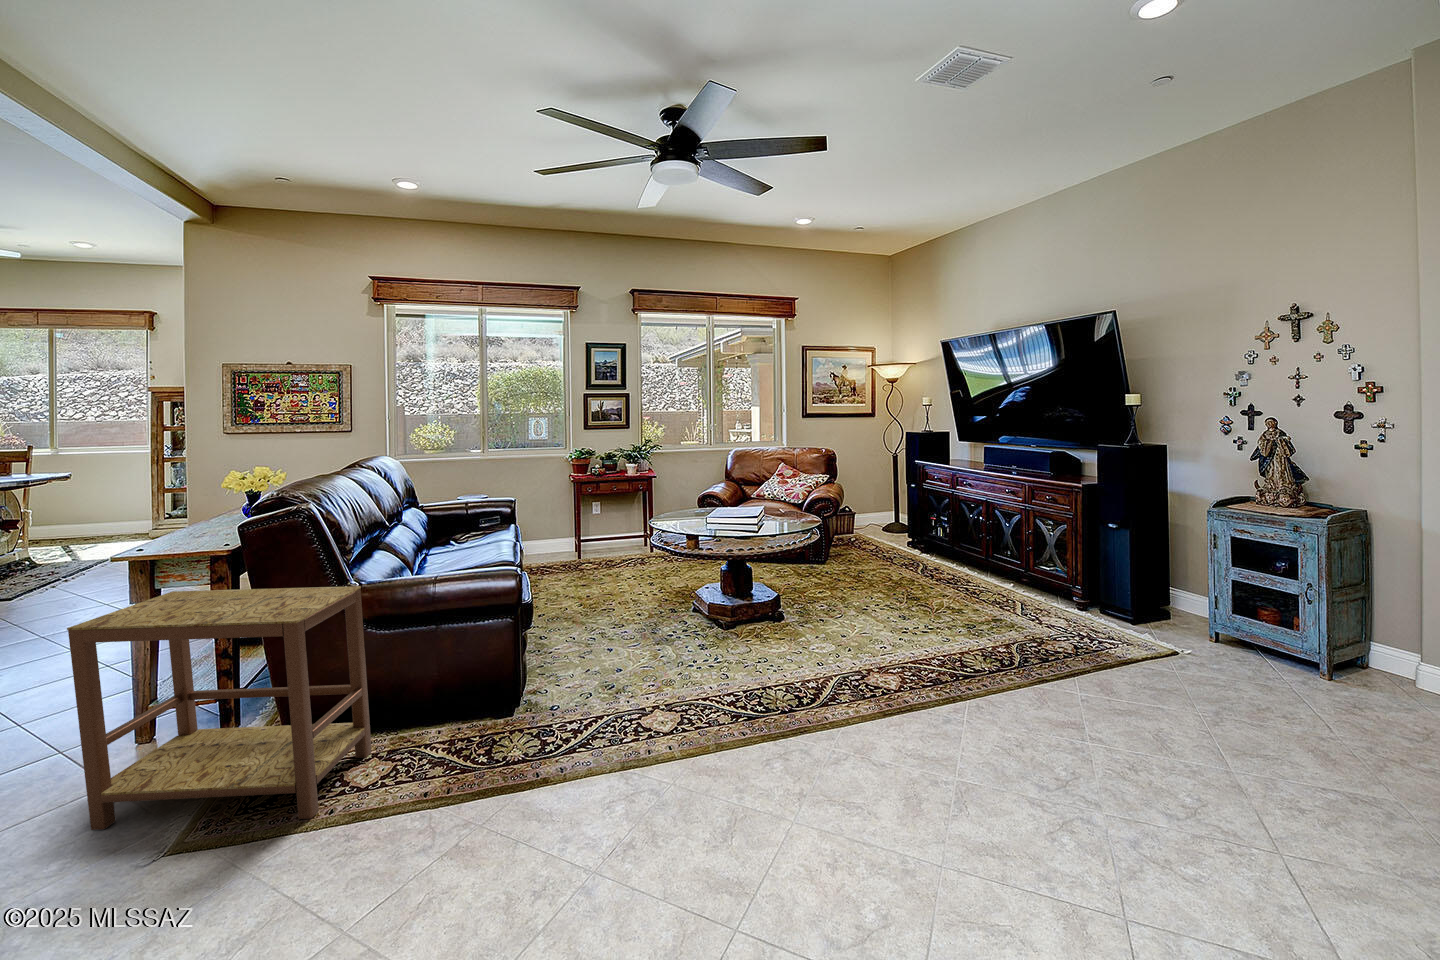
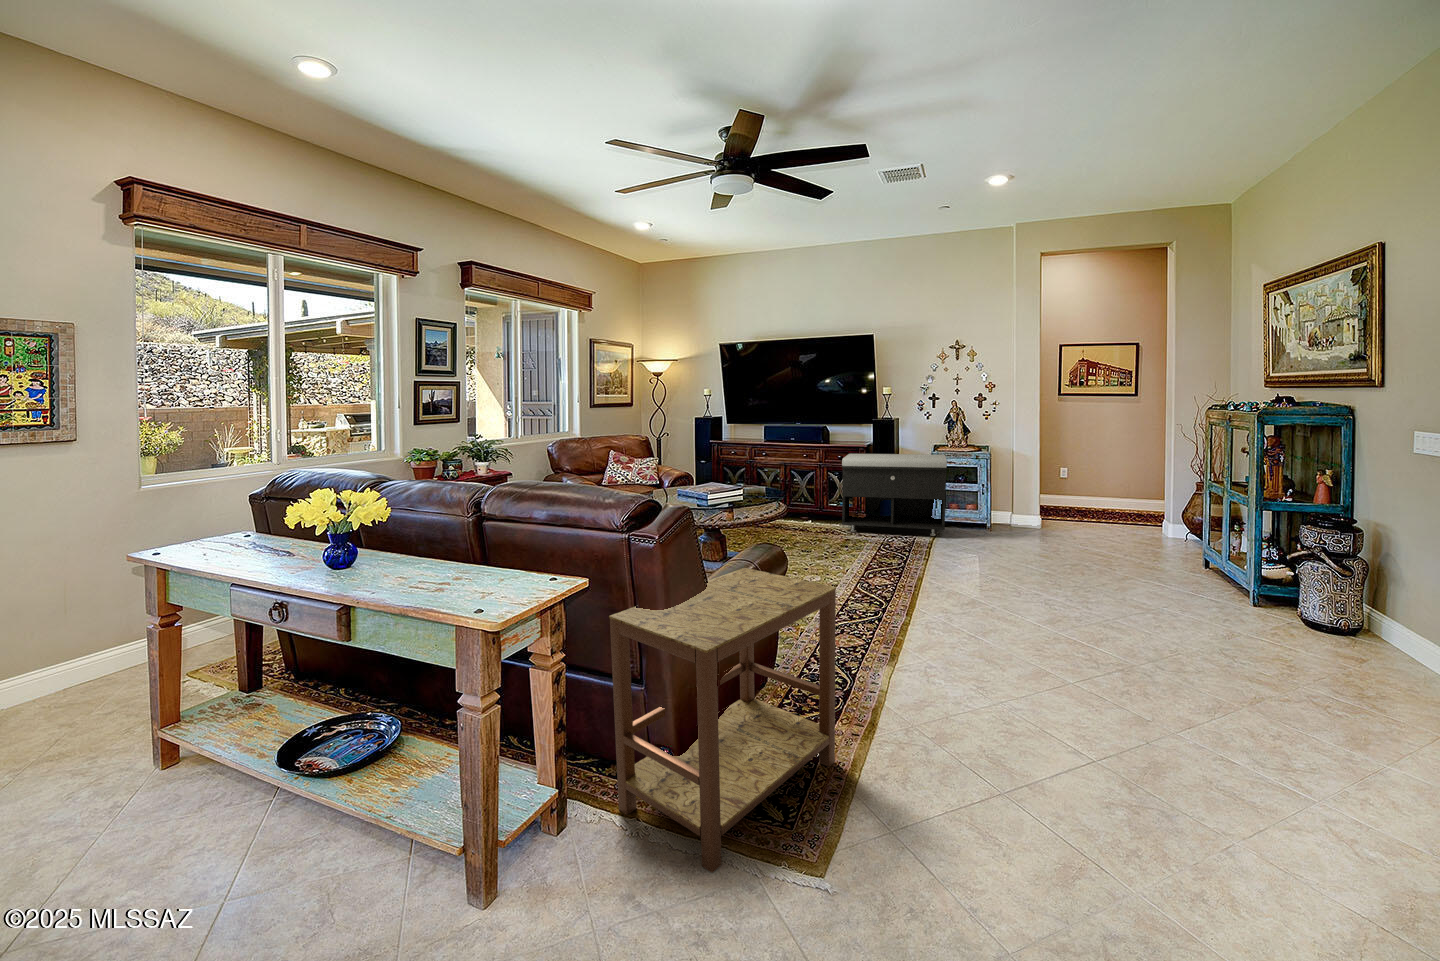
storage bench: none [993,496,1209,653] -> present [842,454,947,536]

